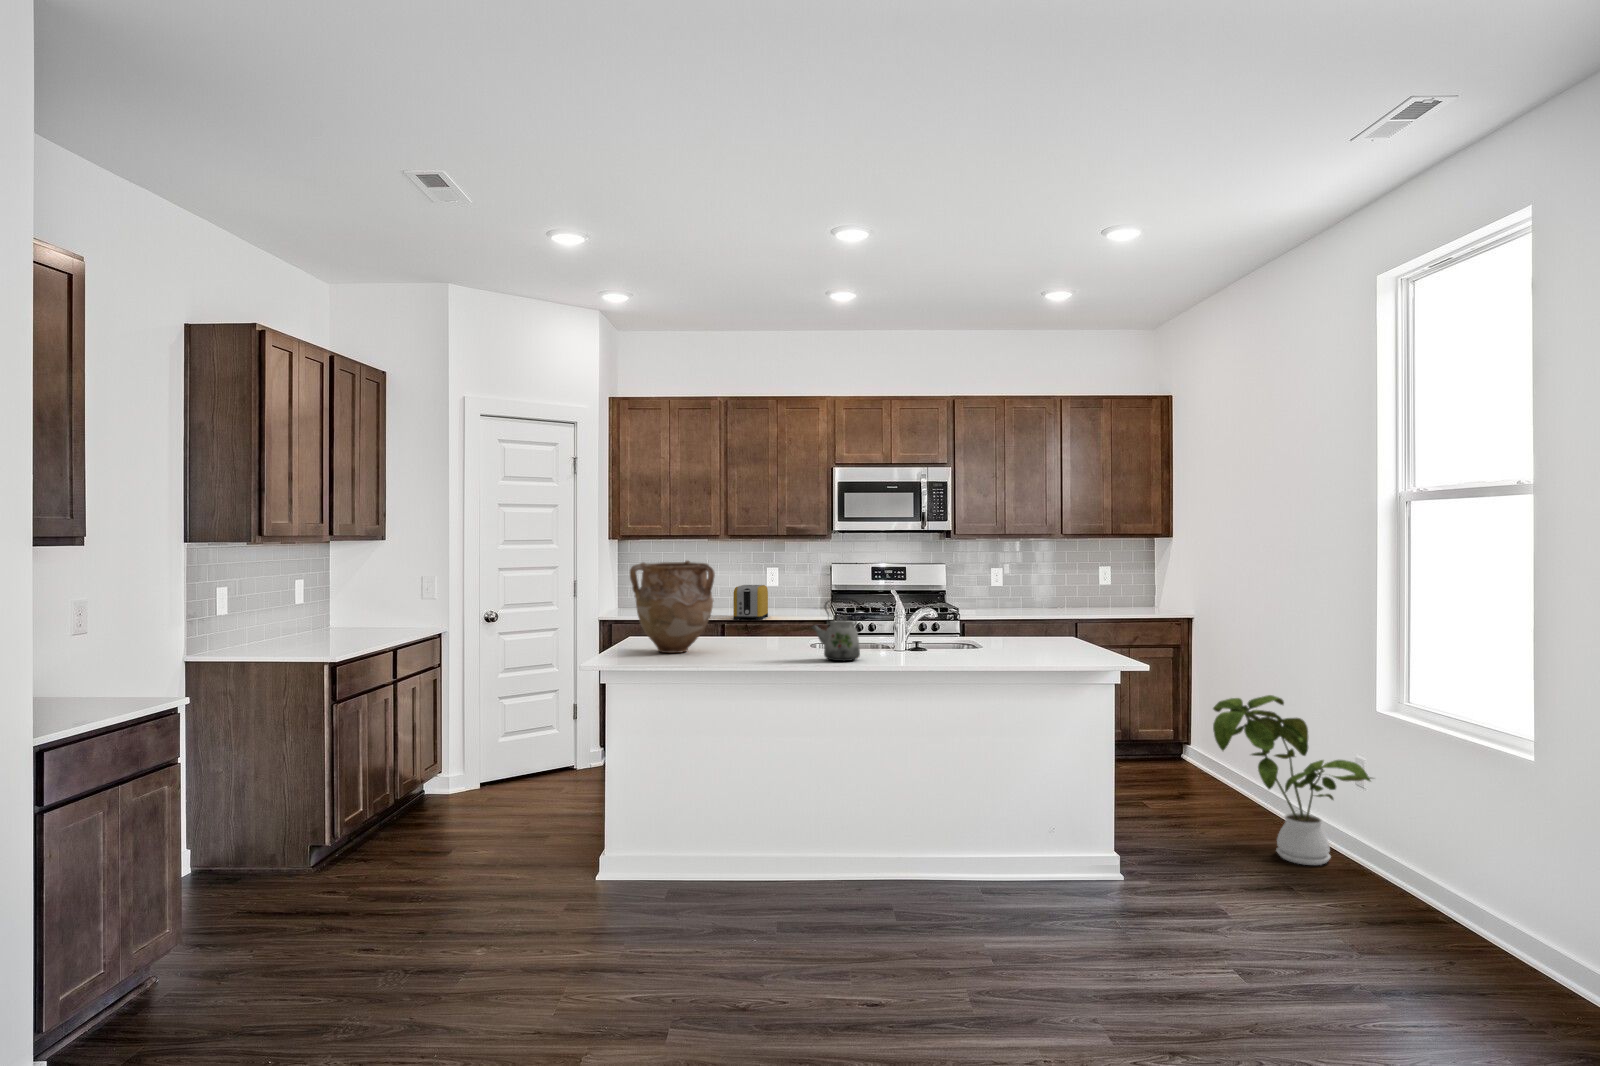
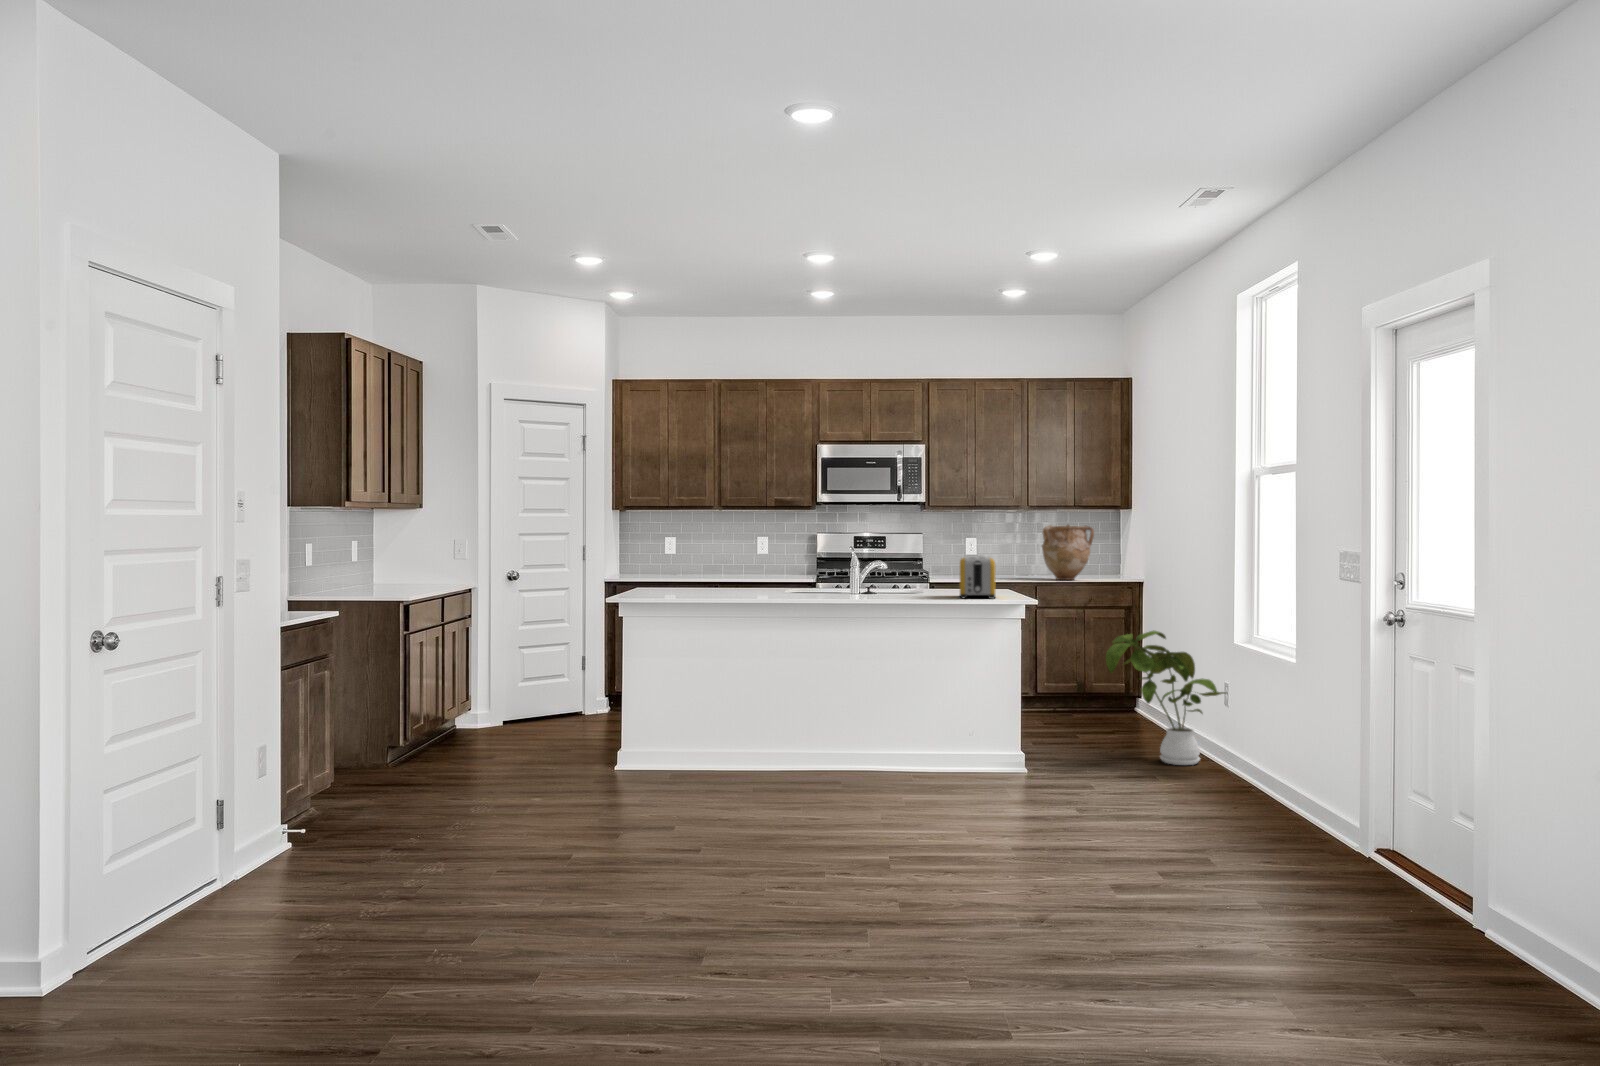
vase: present [630,561,715,653] -> present [1042,525,1094,580]
toaster: present [733,585,768,620] -> present [960,557,996,599]
kettle: present [812,598,860,661] -> none [782,550,821,599]

